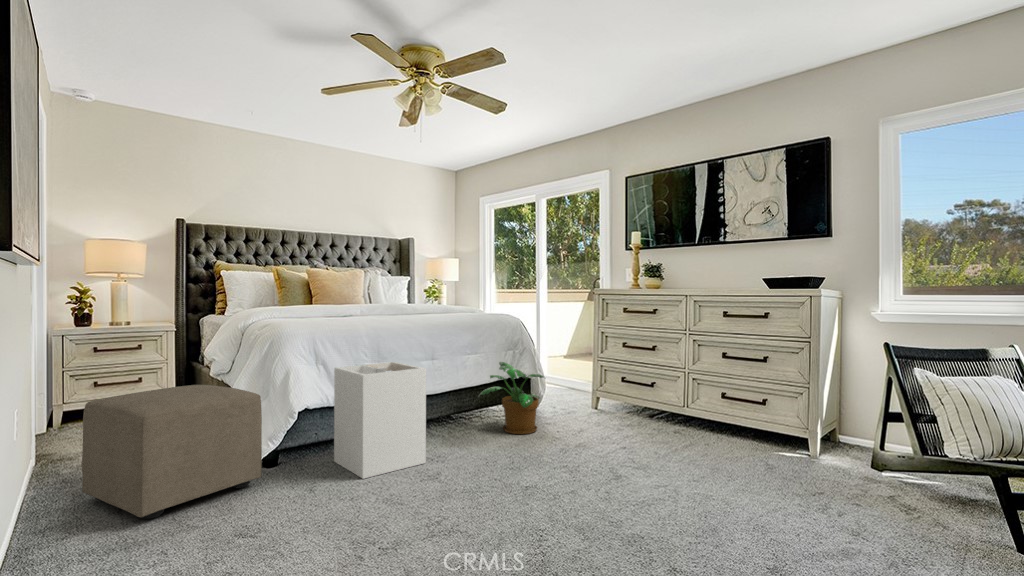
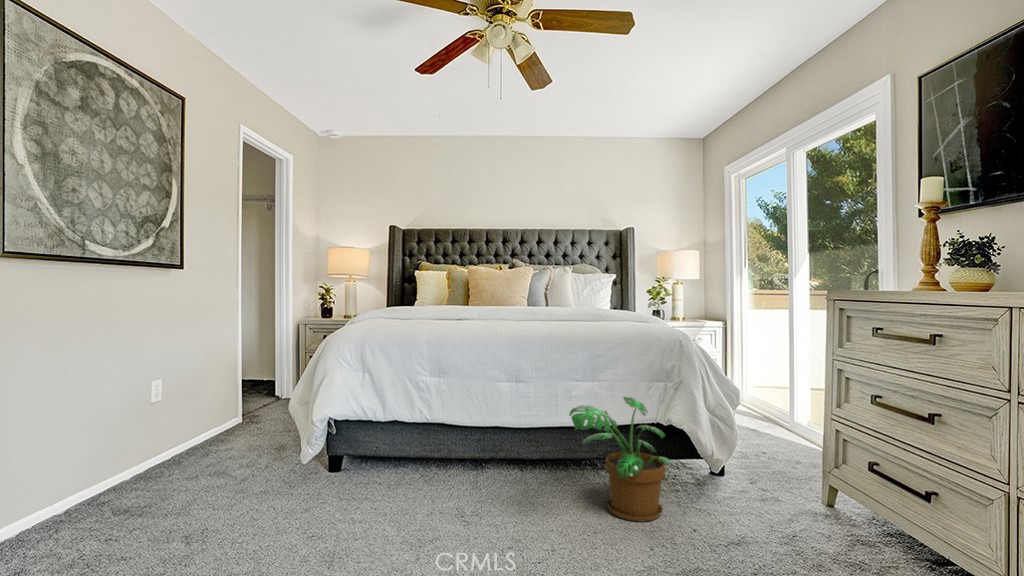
laundry hamper: present [334,362,426,479] -> none [337,377,444,525]
ottoman: present [82,385,262,519] -> none [118,378,277,506]

